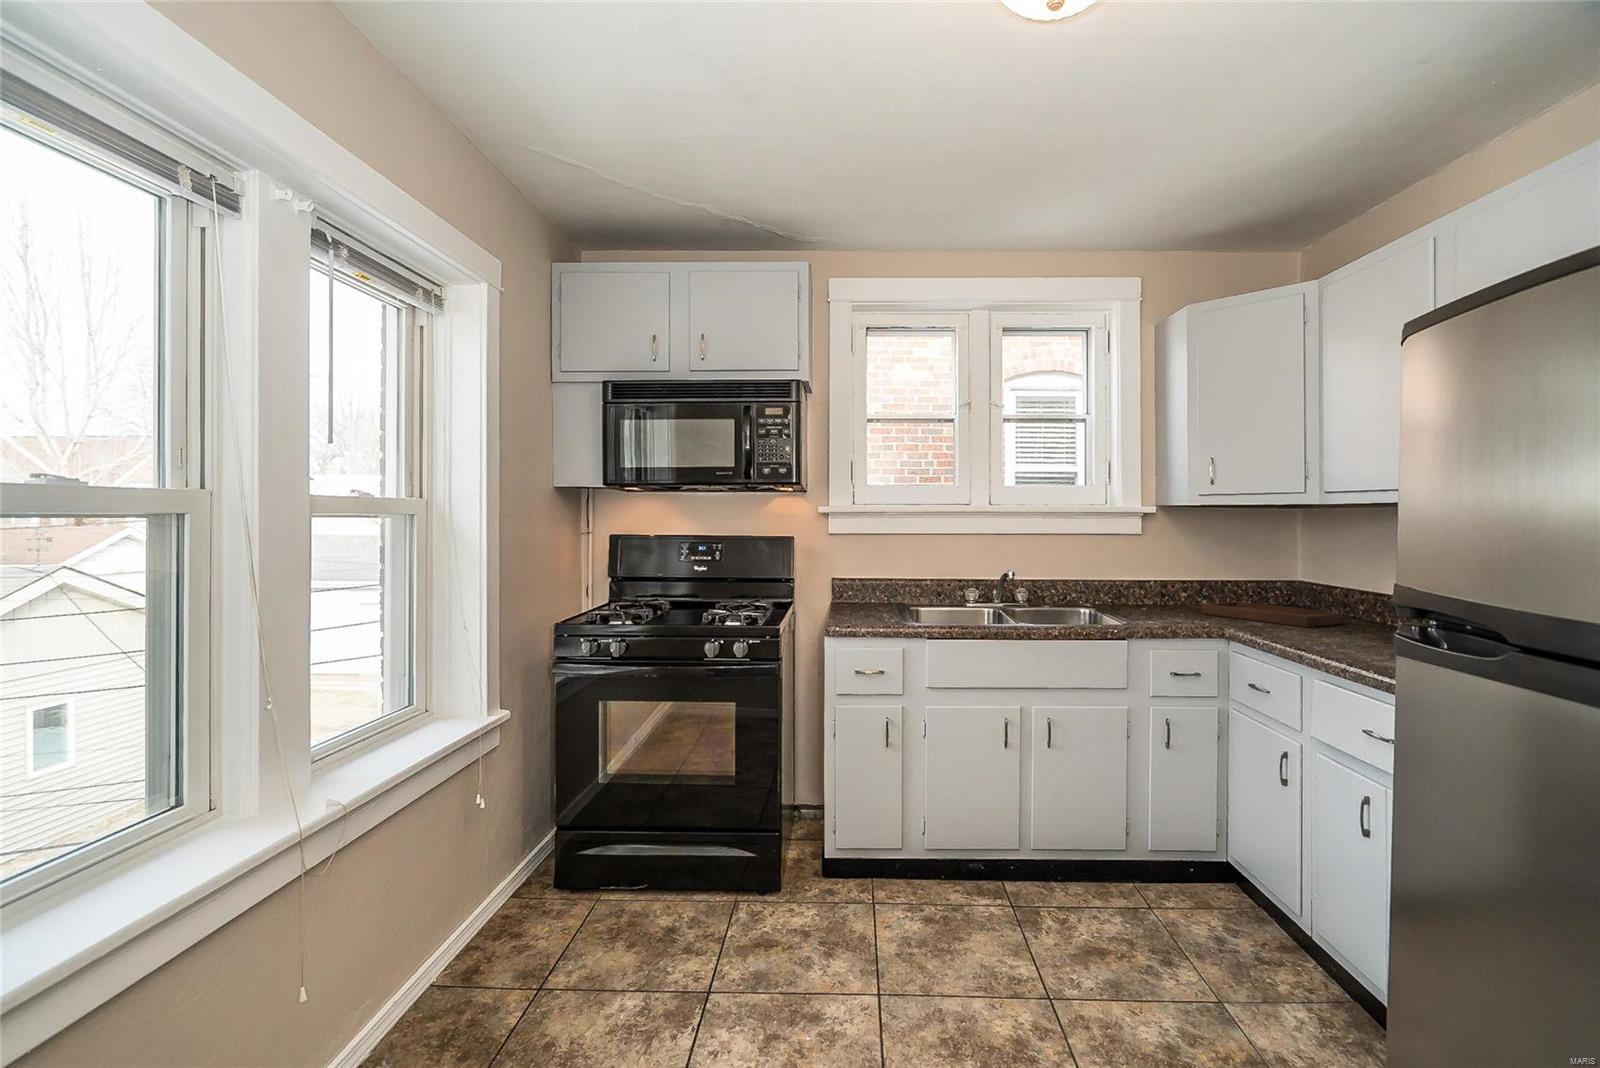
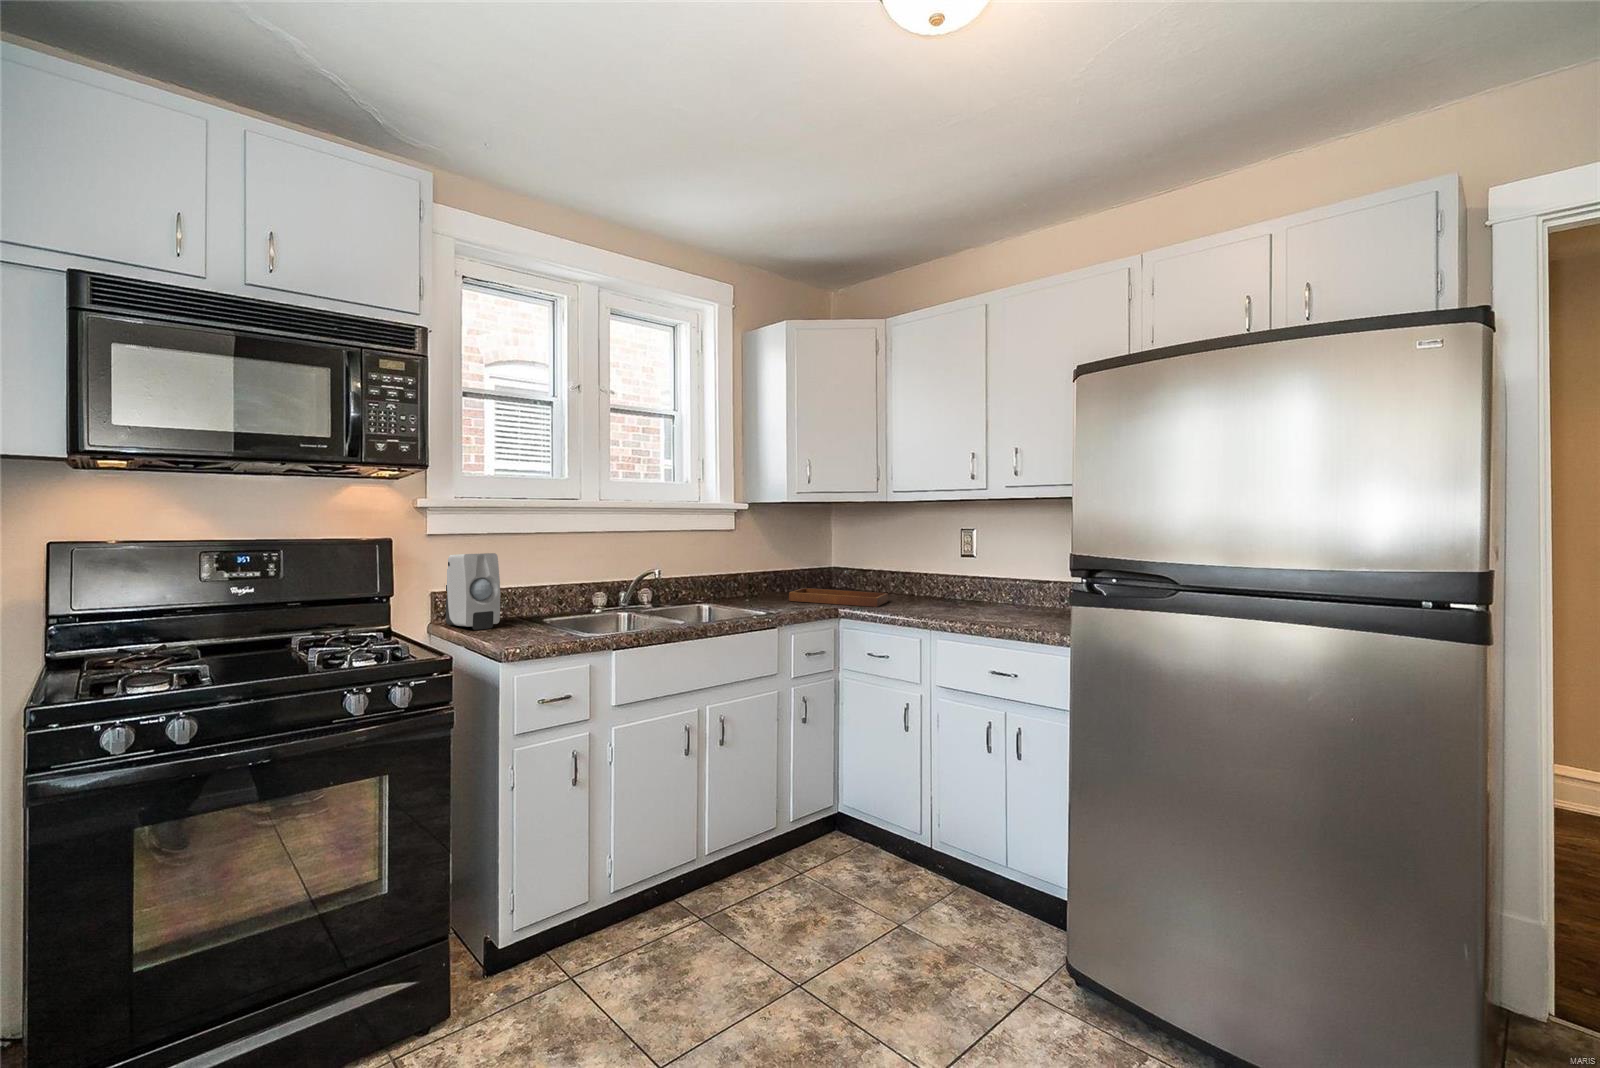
soap dispenser: none [848,551,880,611] -> present [446,553,500,630]

